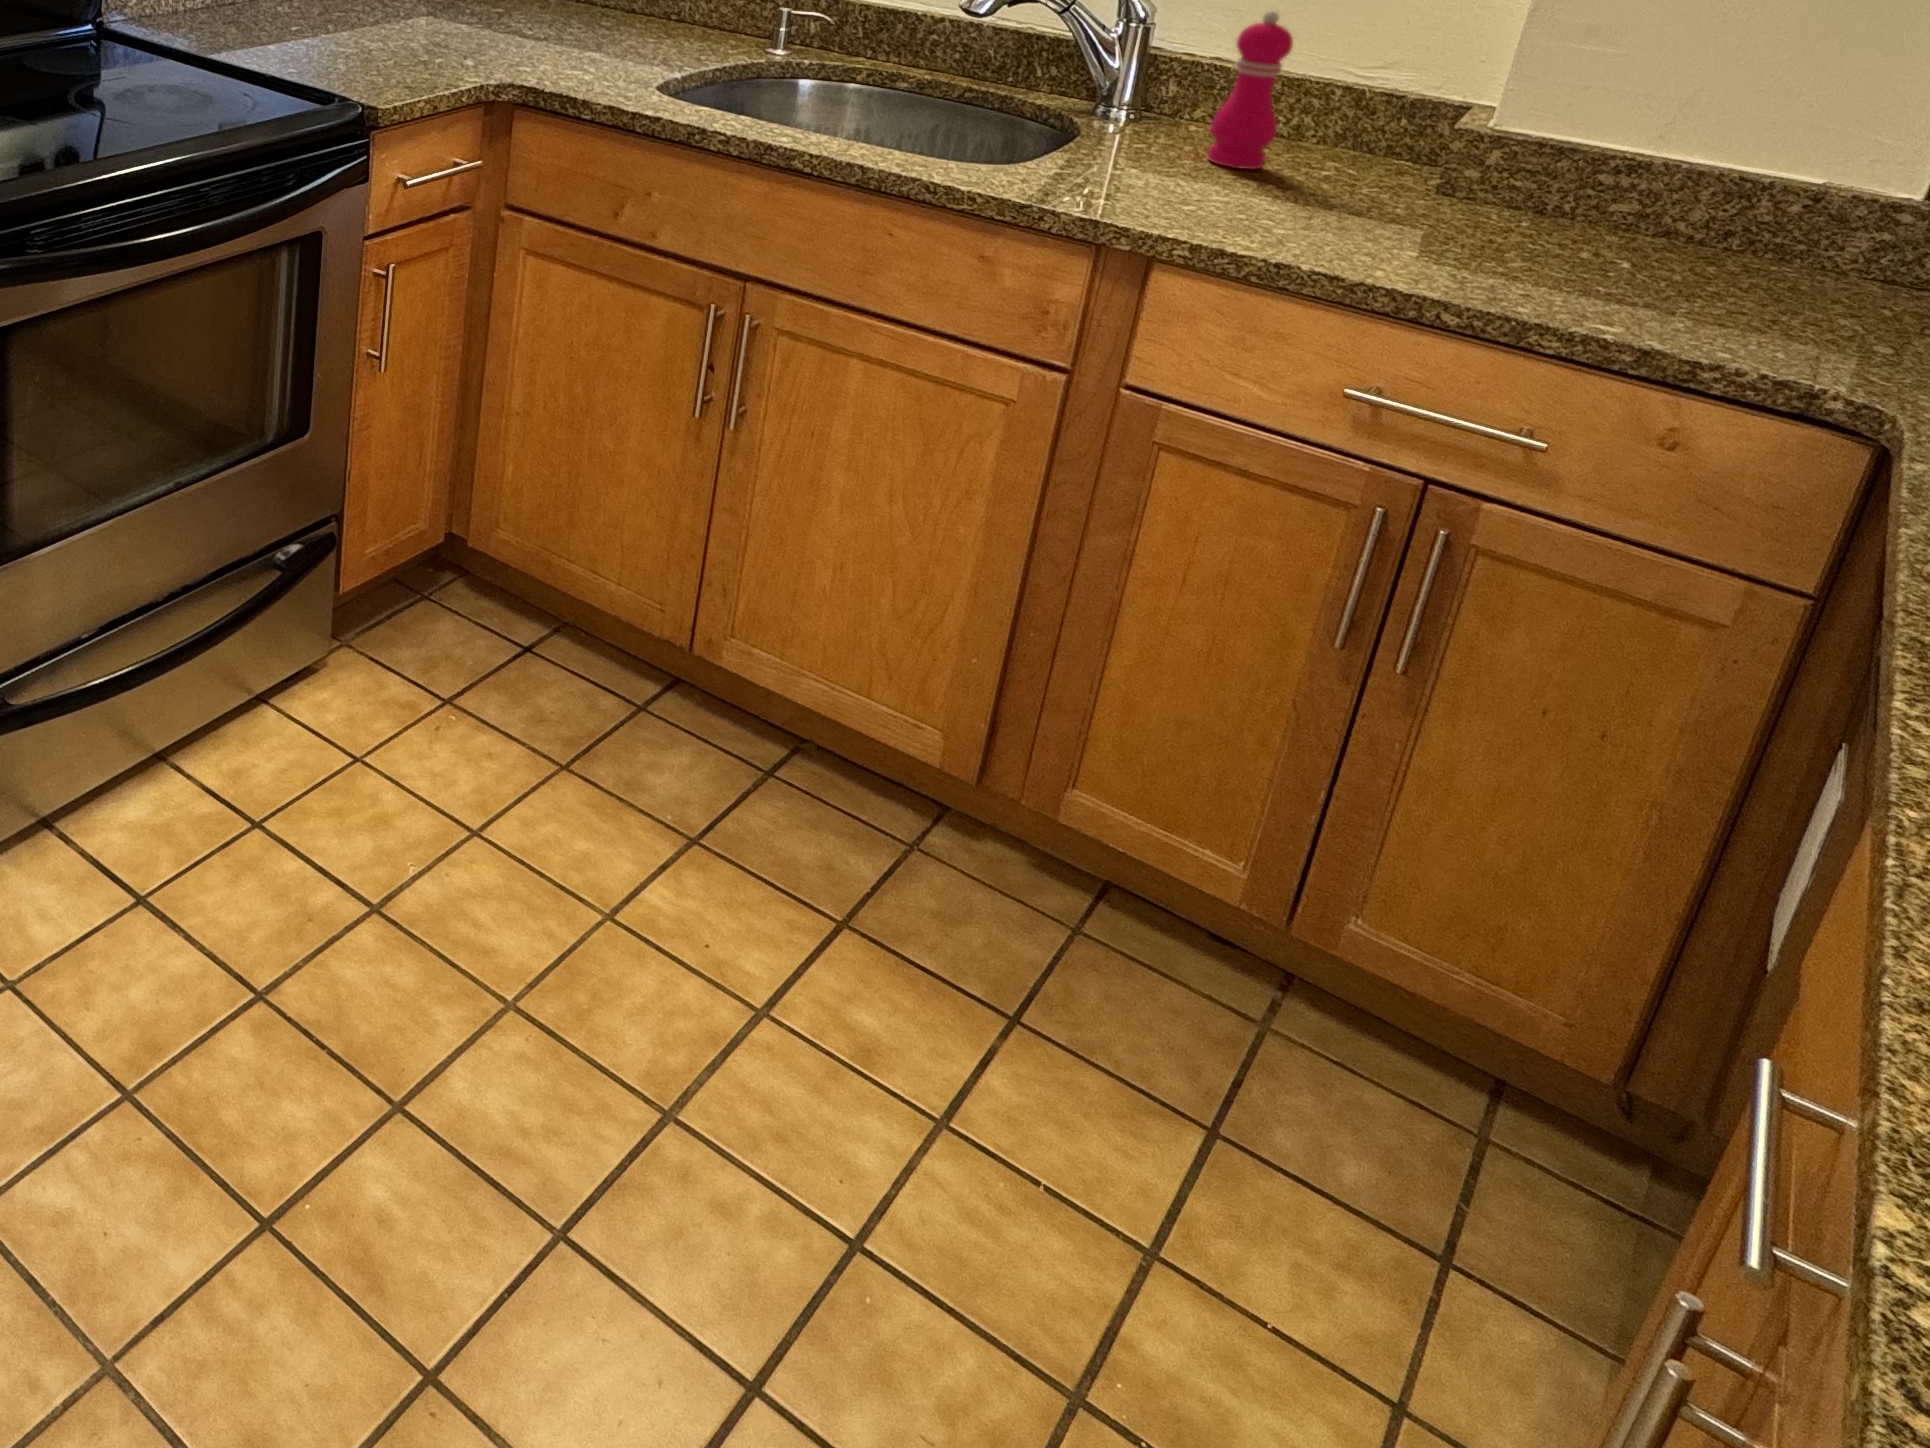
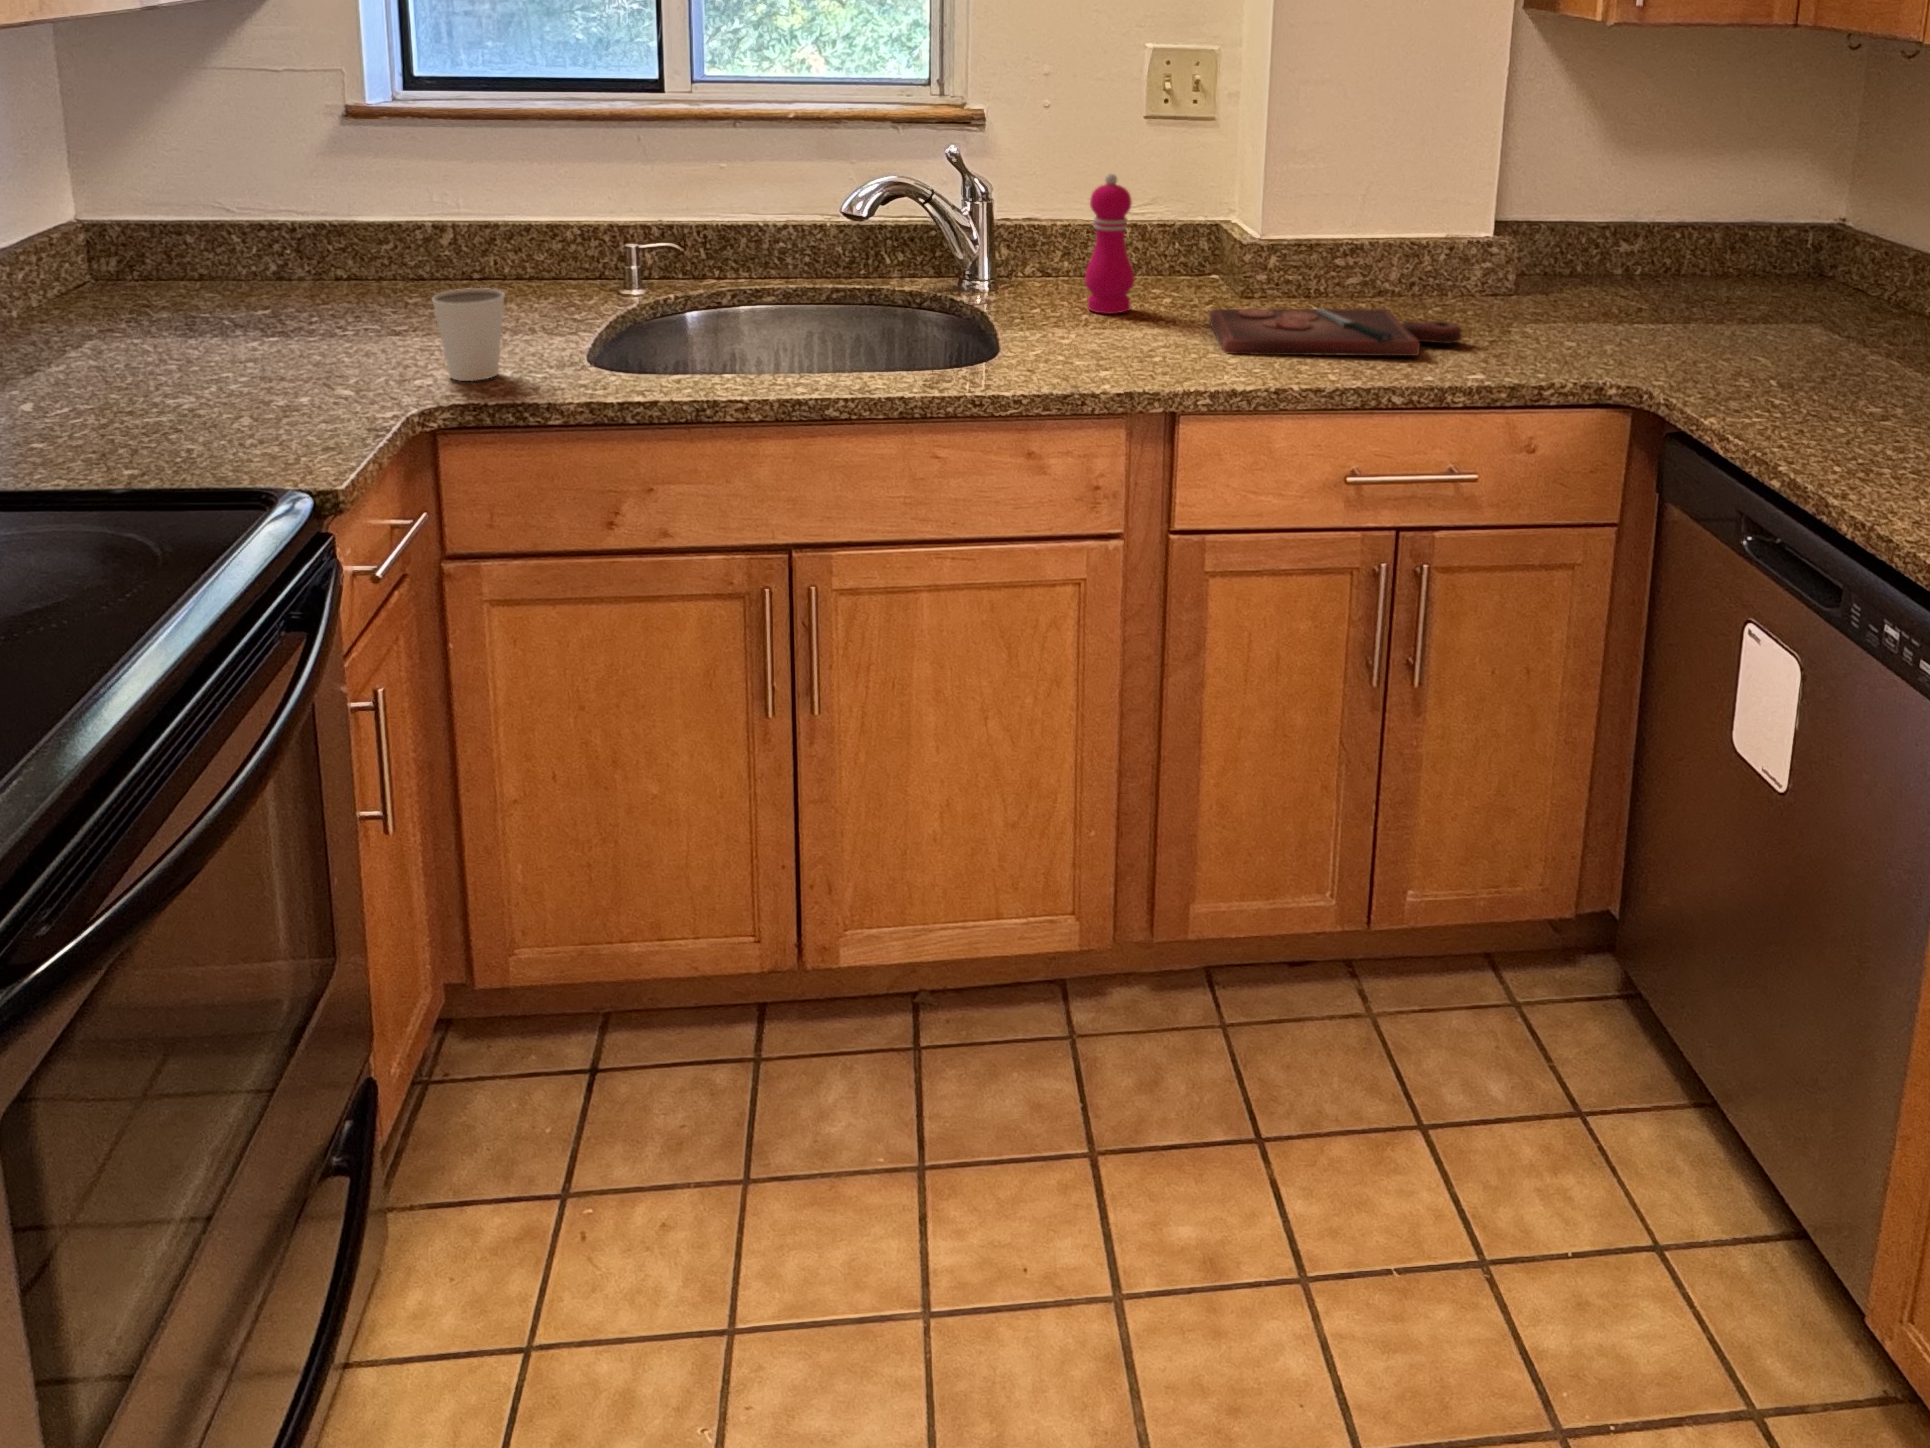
cup: none [547,6,603,80] -> present [432,288,505,381]
cutting board: none [1298,188,1712,303] -> present [1209,308,1462,356]

